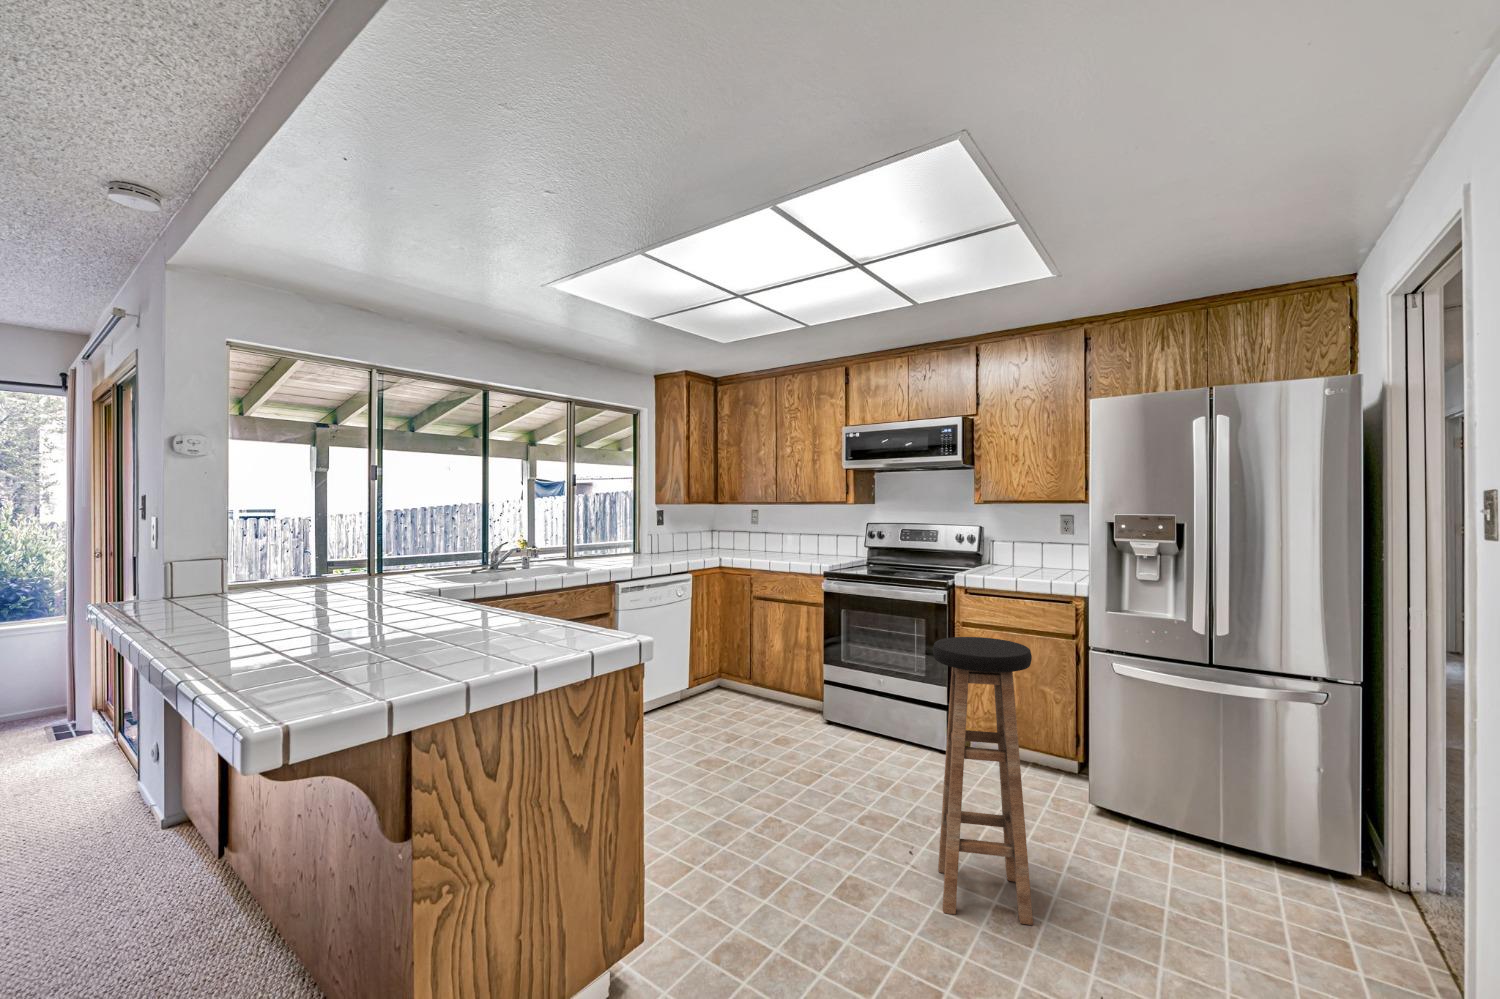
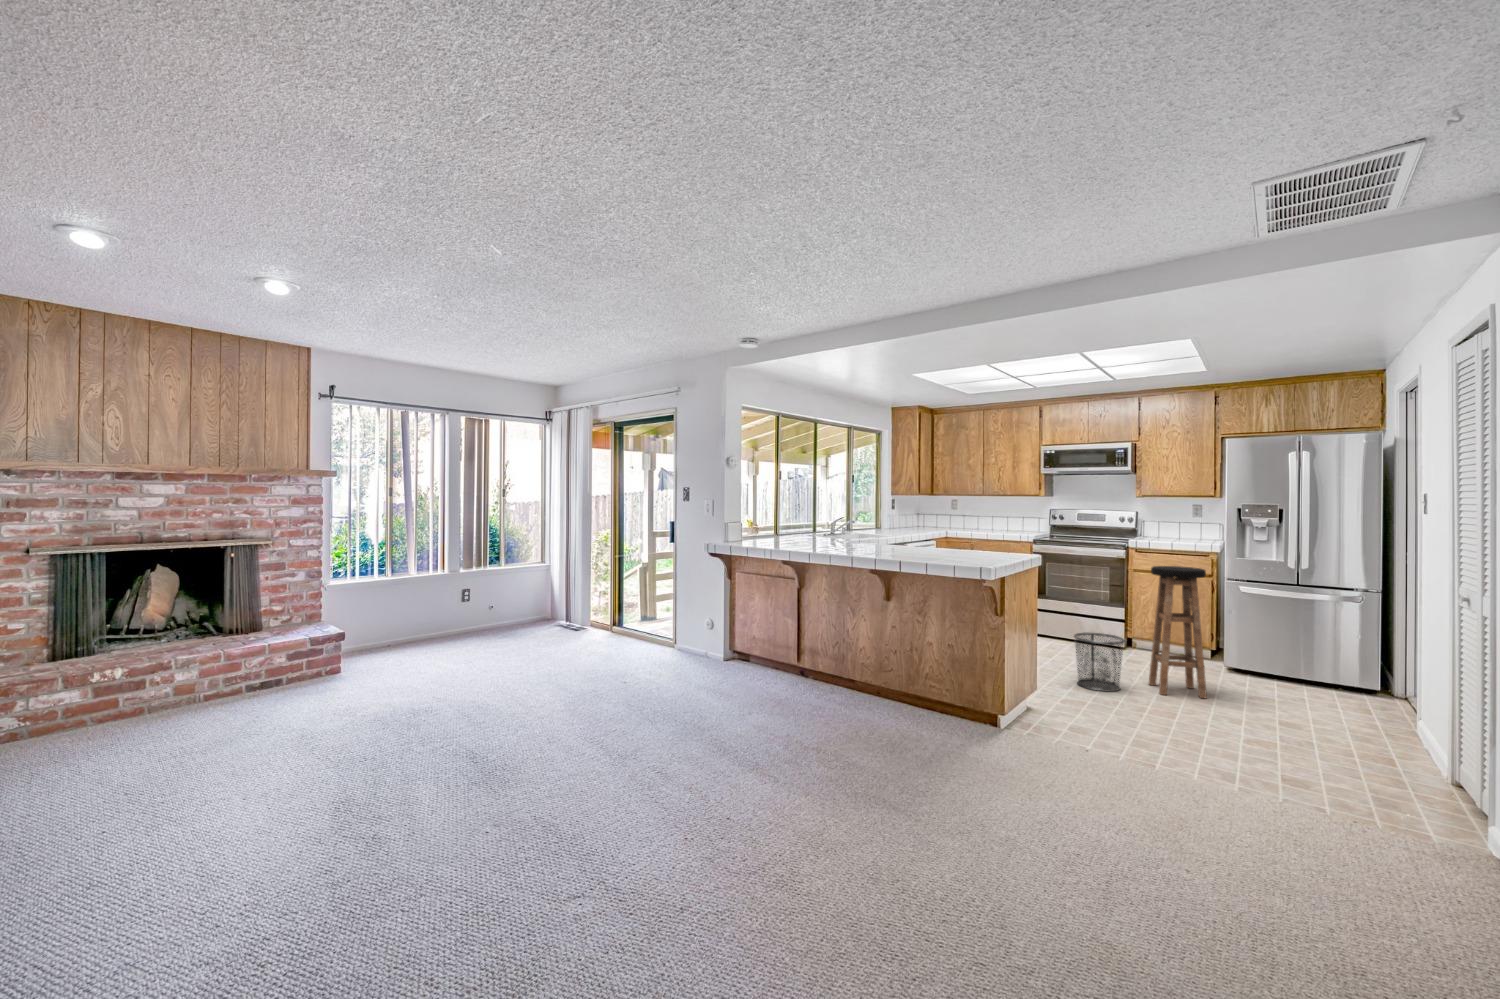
waste bin: none [790,766,882,904] -> present [1074,633,1125,691]

